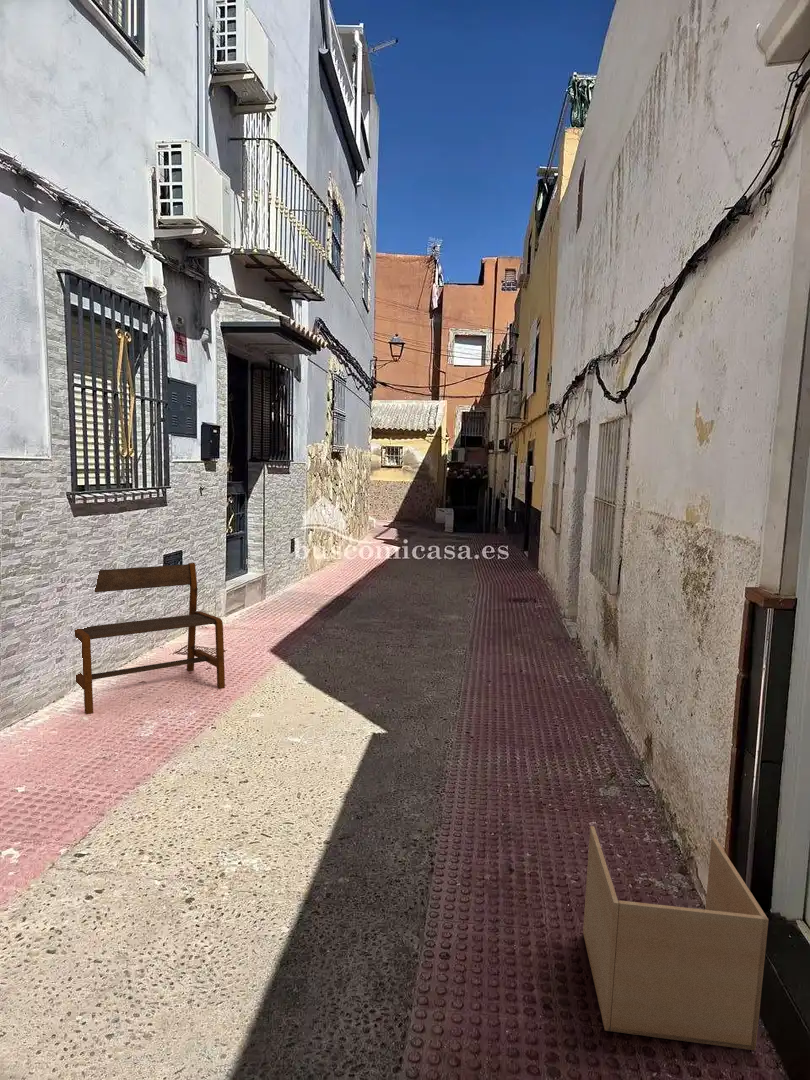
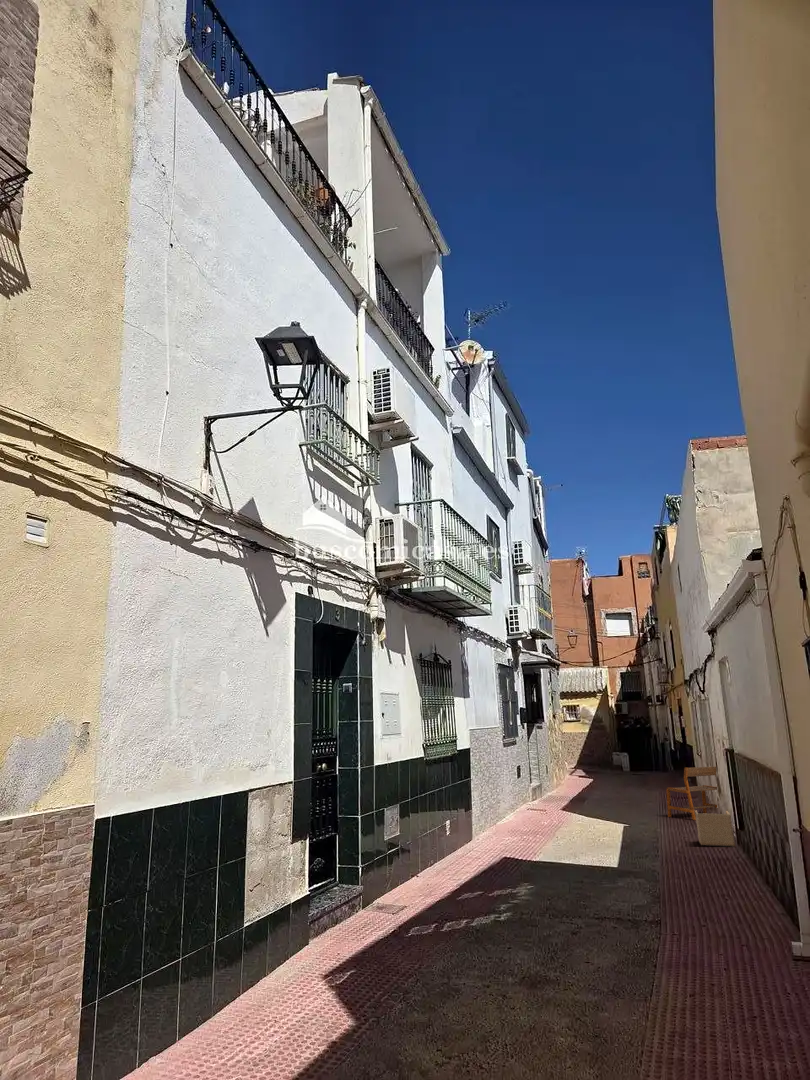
bench: present [75,563,225,714] -> present [667,766,717,820]

